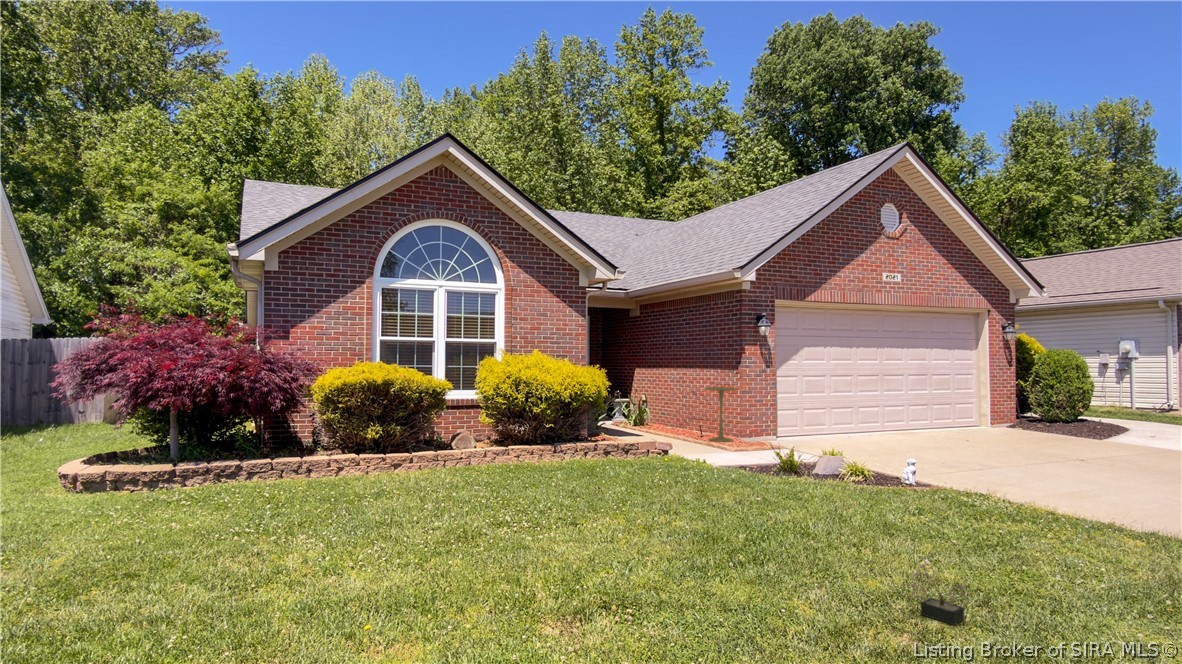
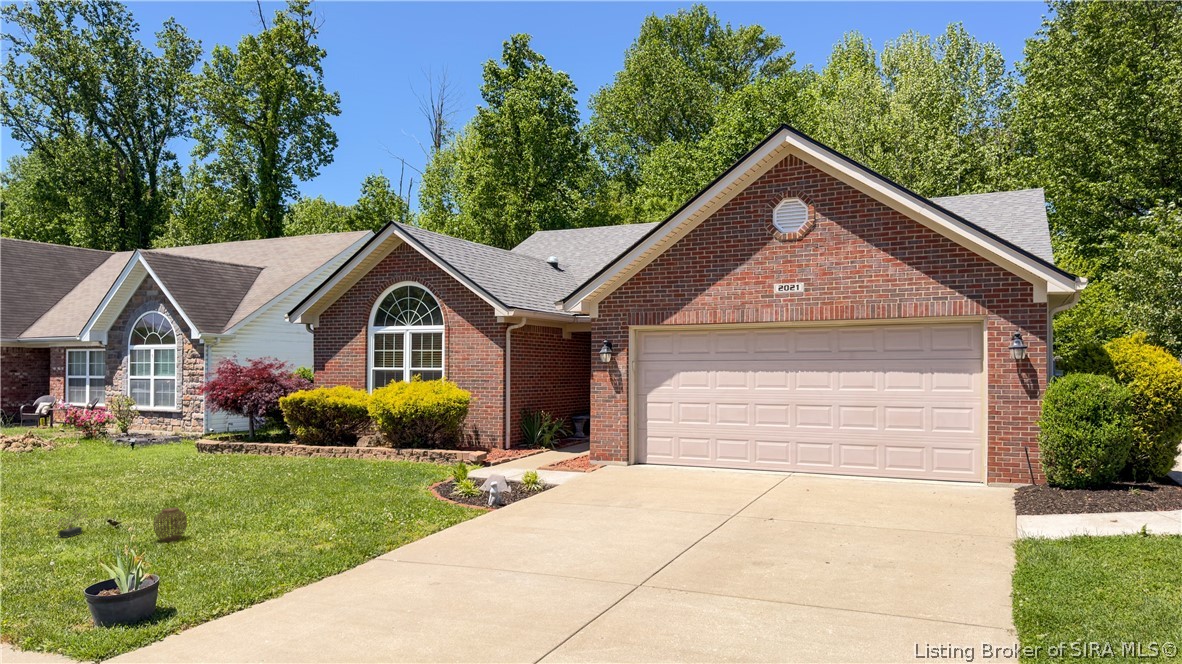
pedestal table: present [705,387,738,442] -> none [565,411,597,464]
woven basket: none [999,521,1053,575] -> present [154,508,187,541]

